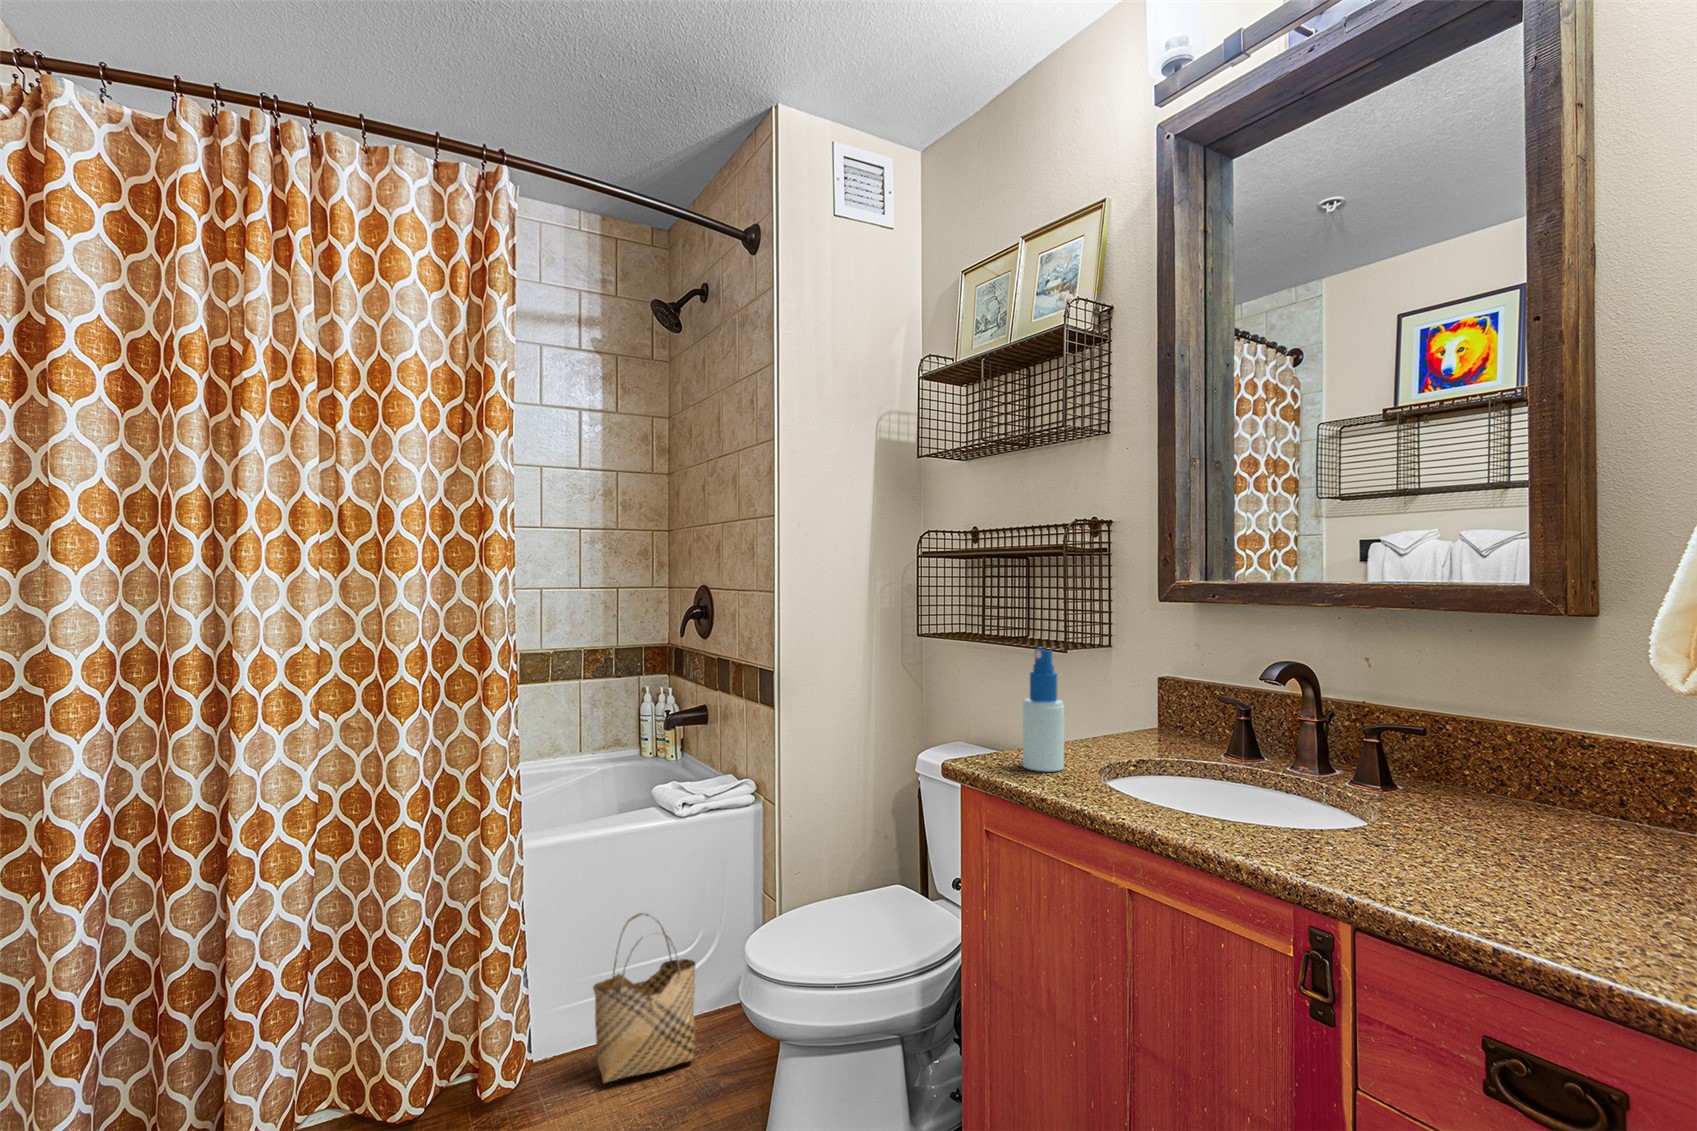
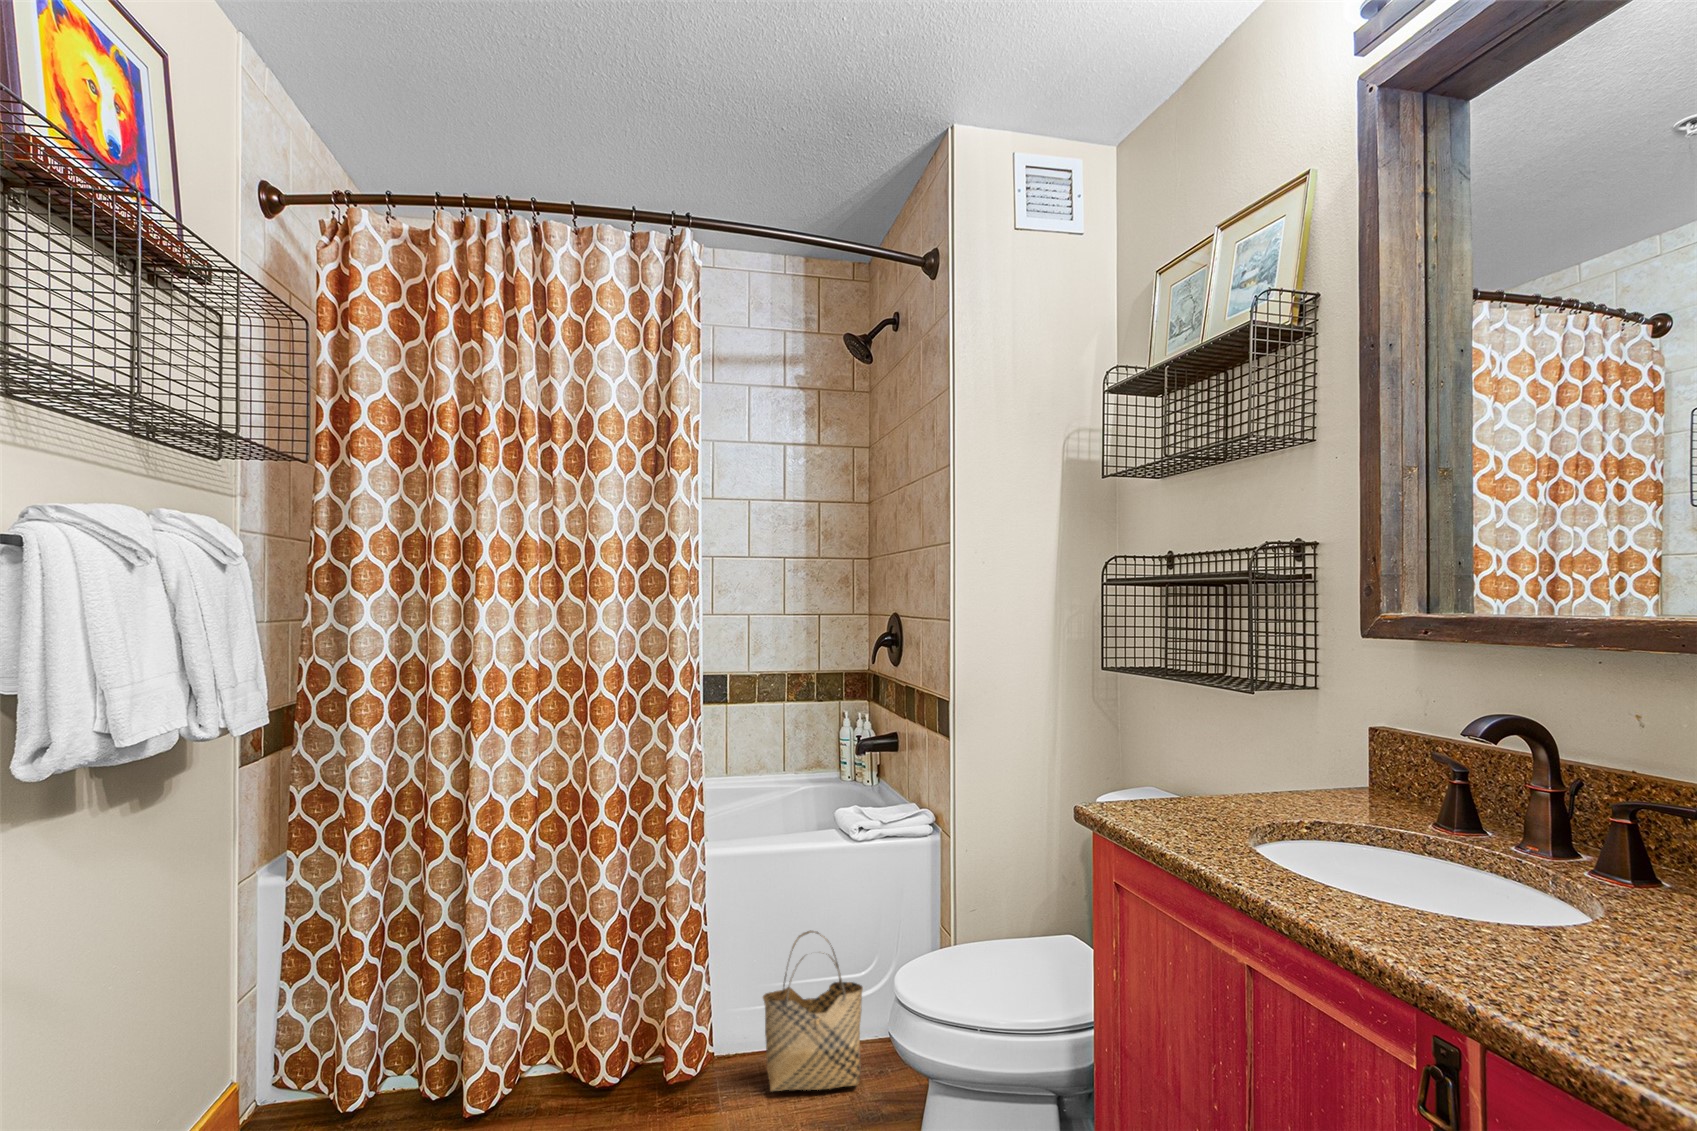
spray bottle: present [1023,649,1064,772] -> none [1159,689,1209,830]

